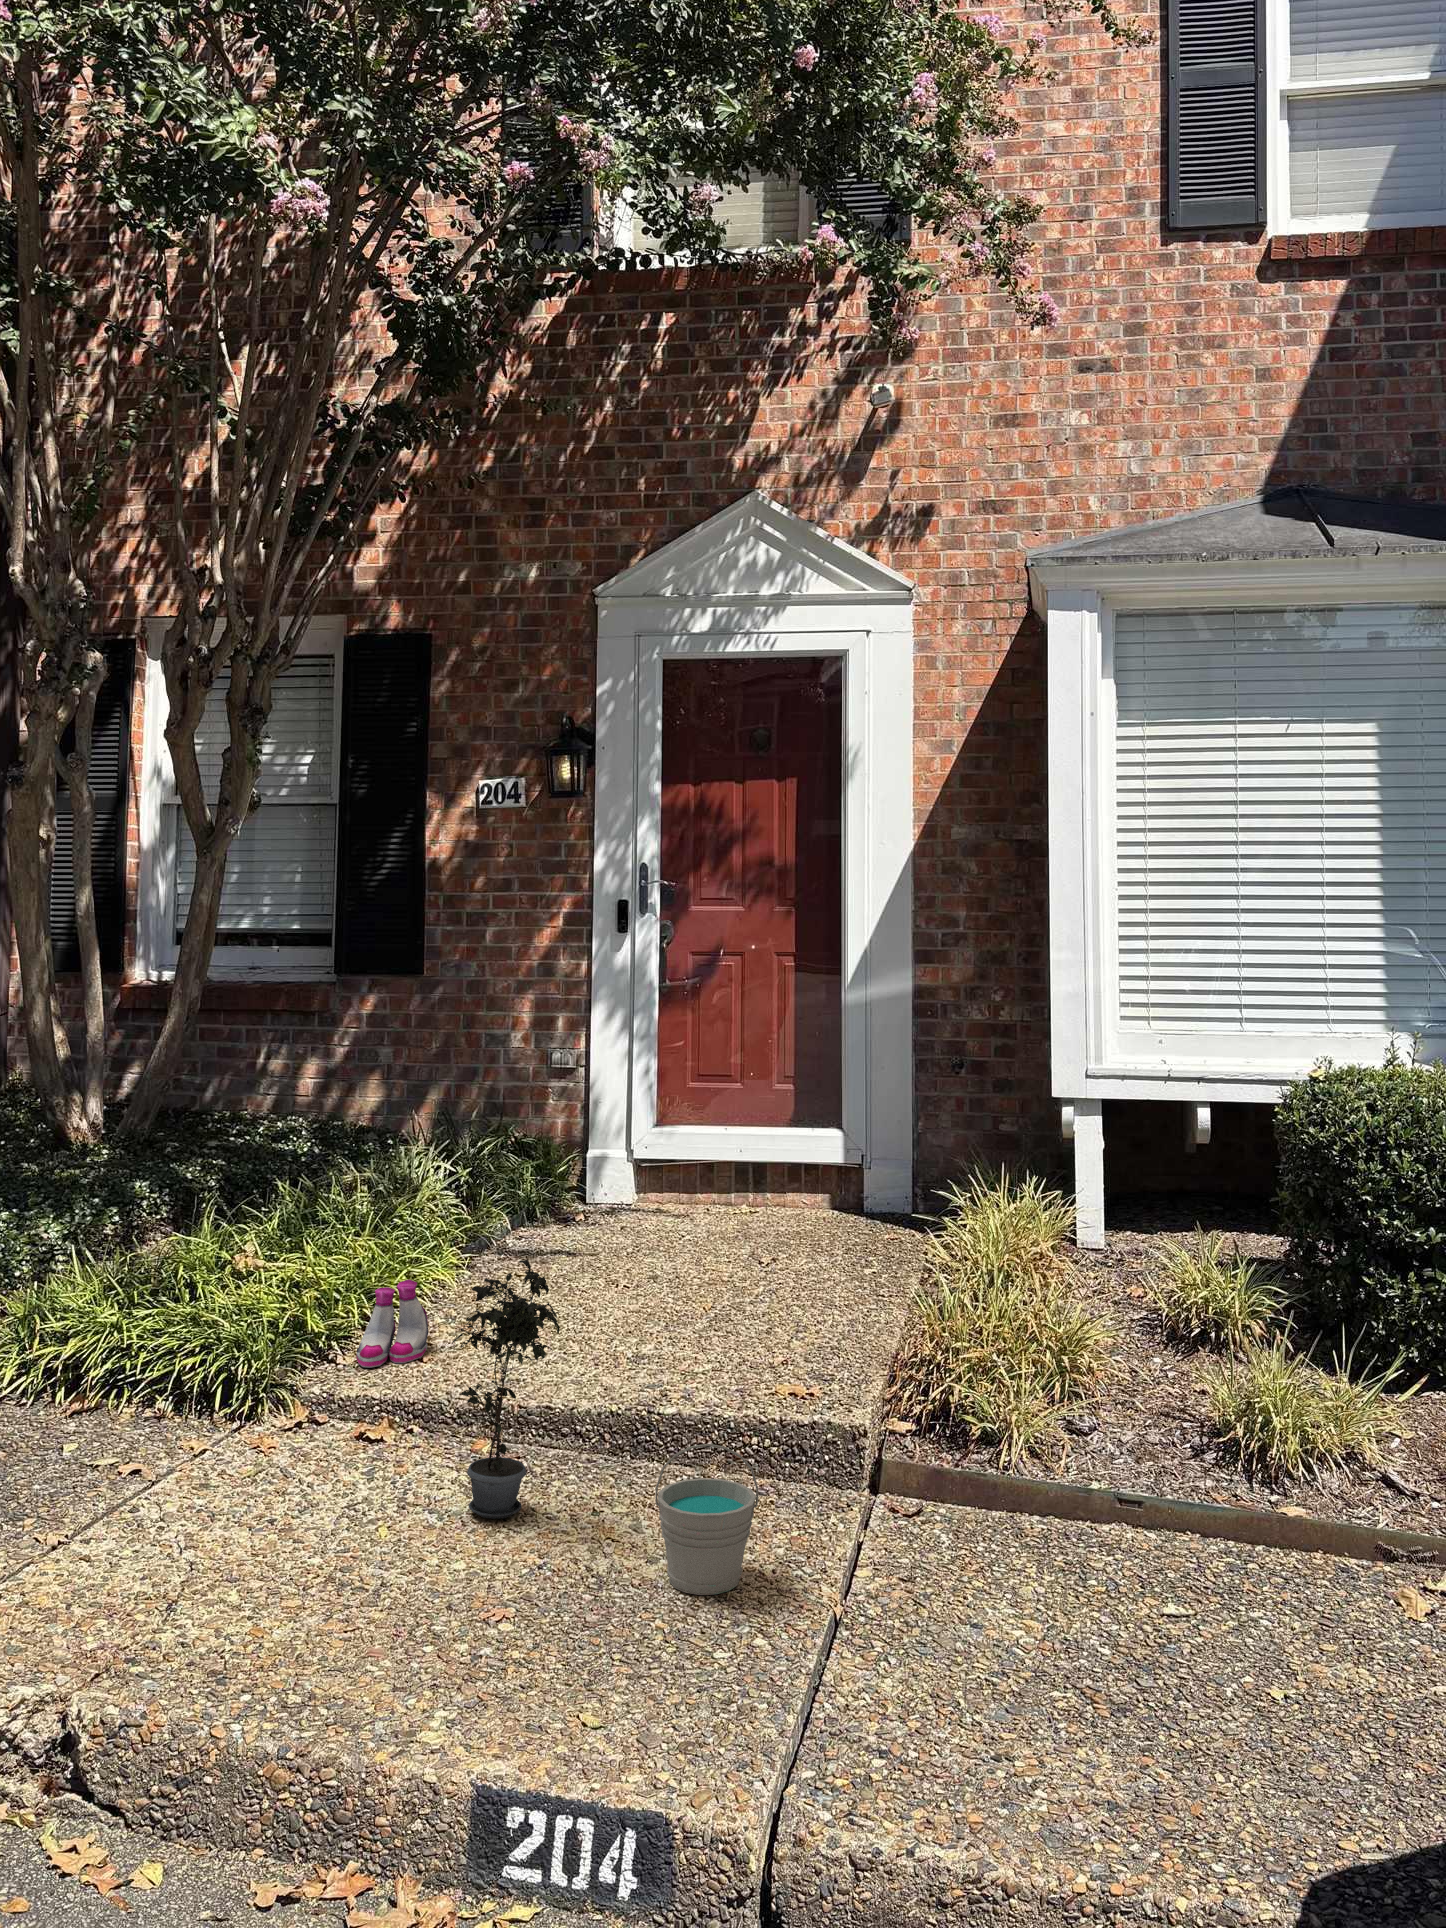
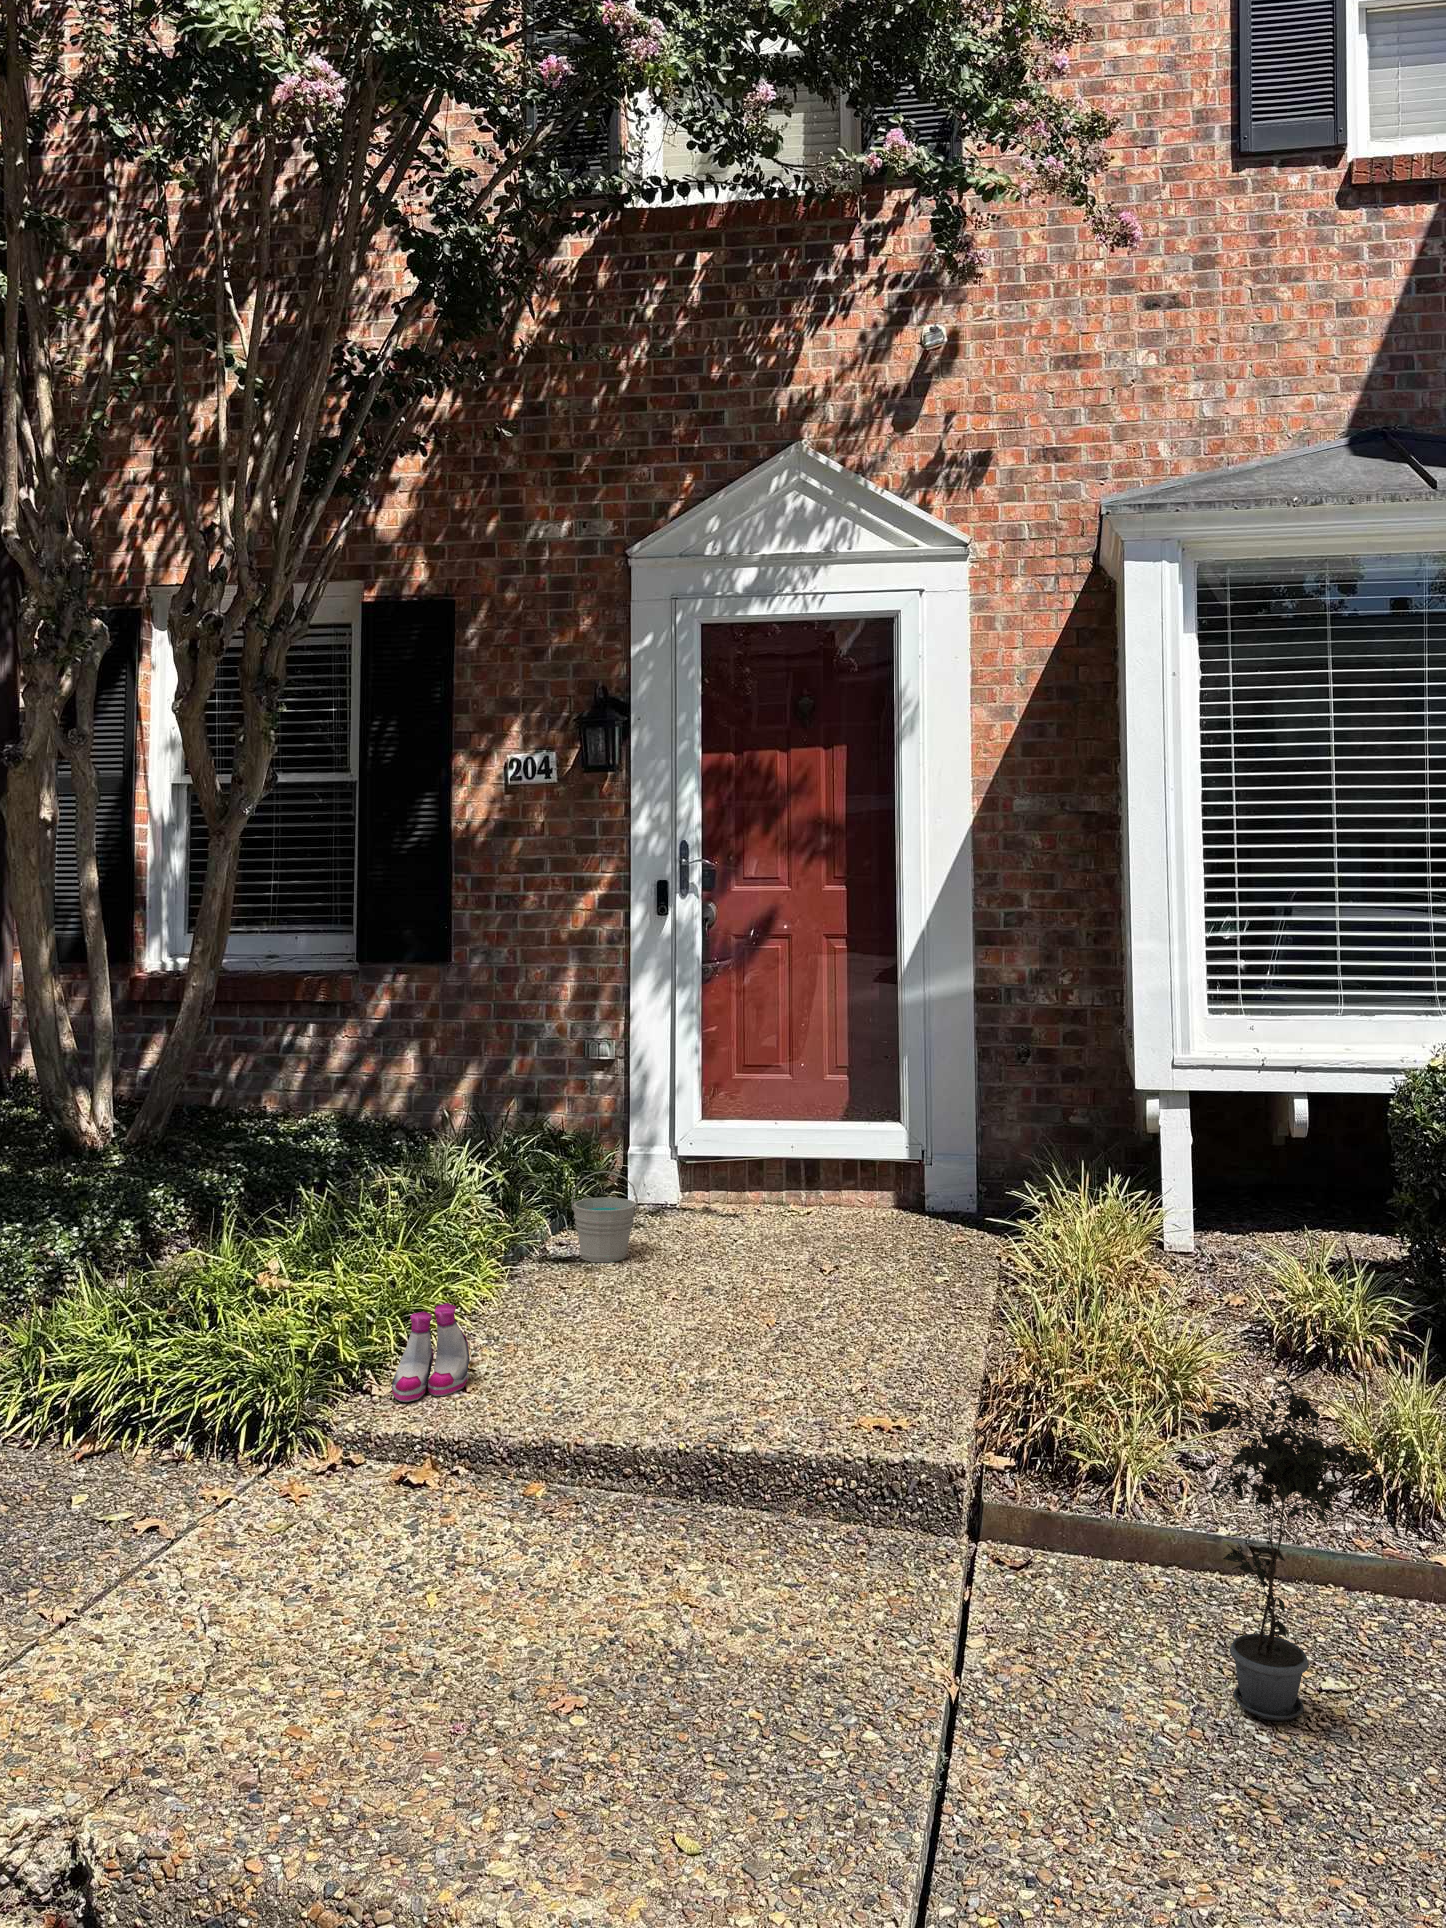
potted plant: present [452,1260,560,1519] -> present [1200,1379,1380,1721]
bucket: present [655,1444,759,1595] -> present [572,1171,638,1262]

